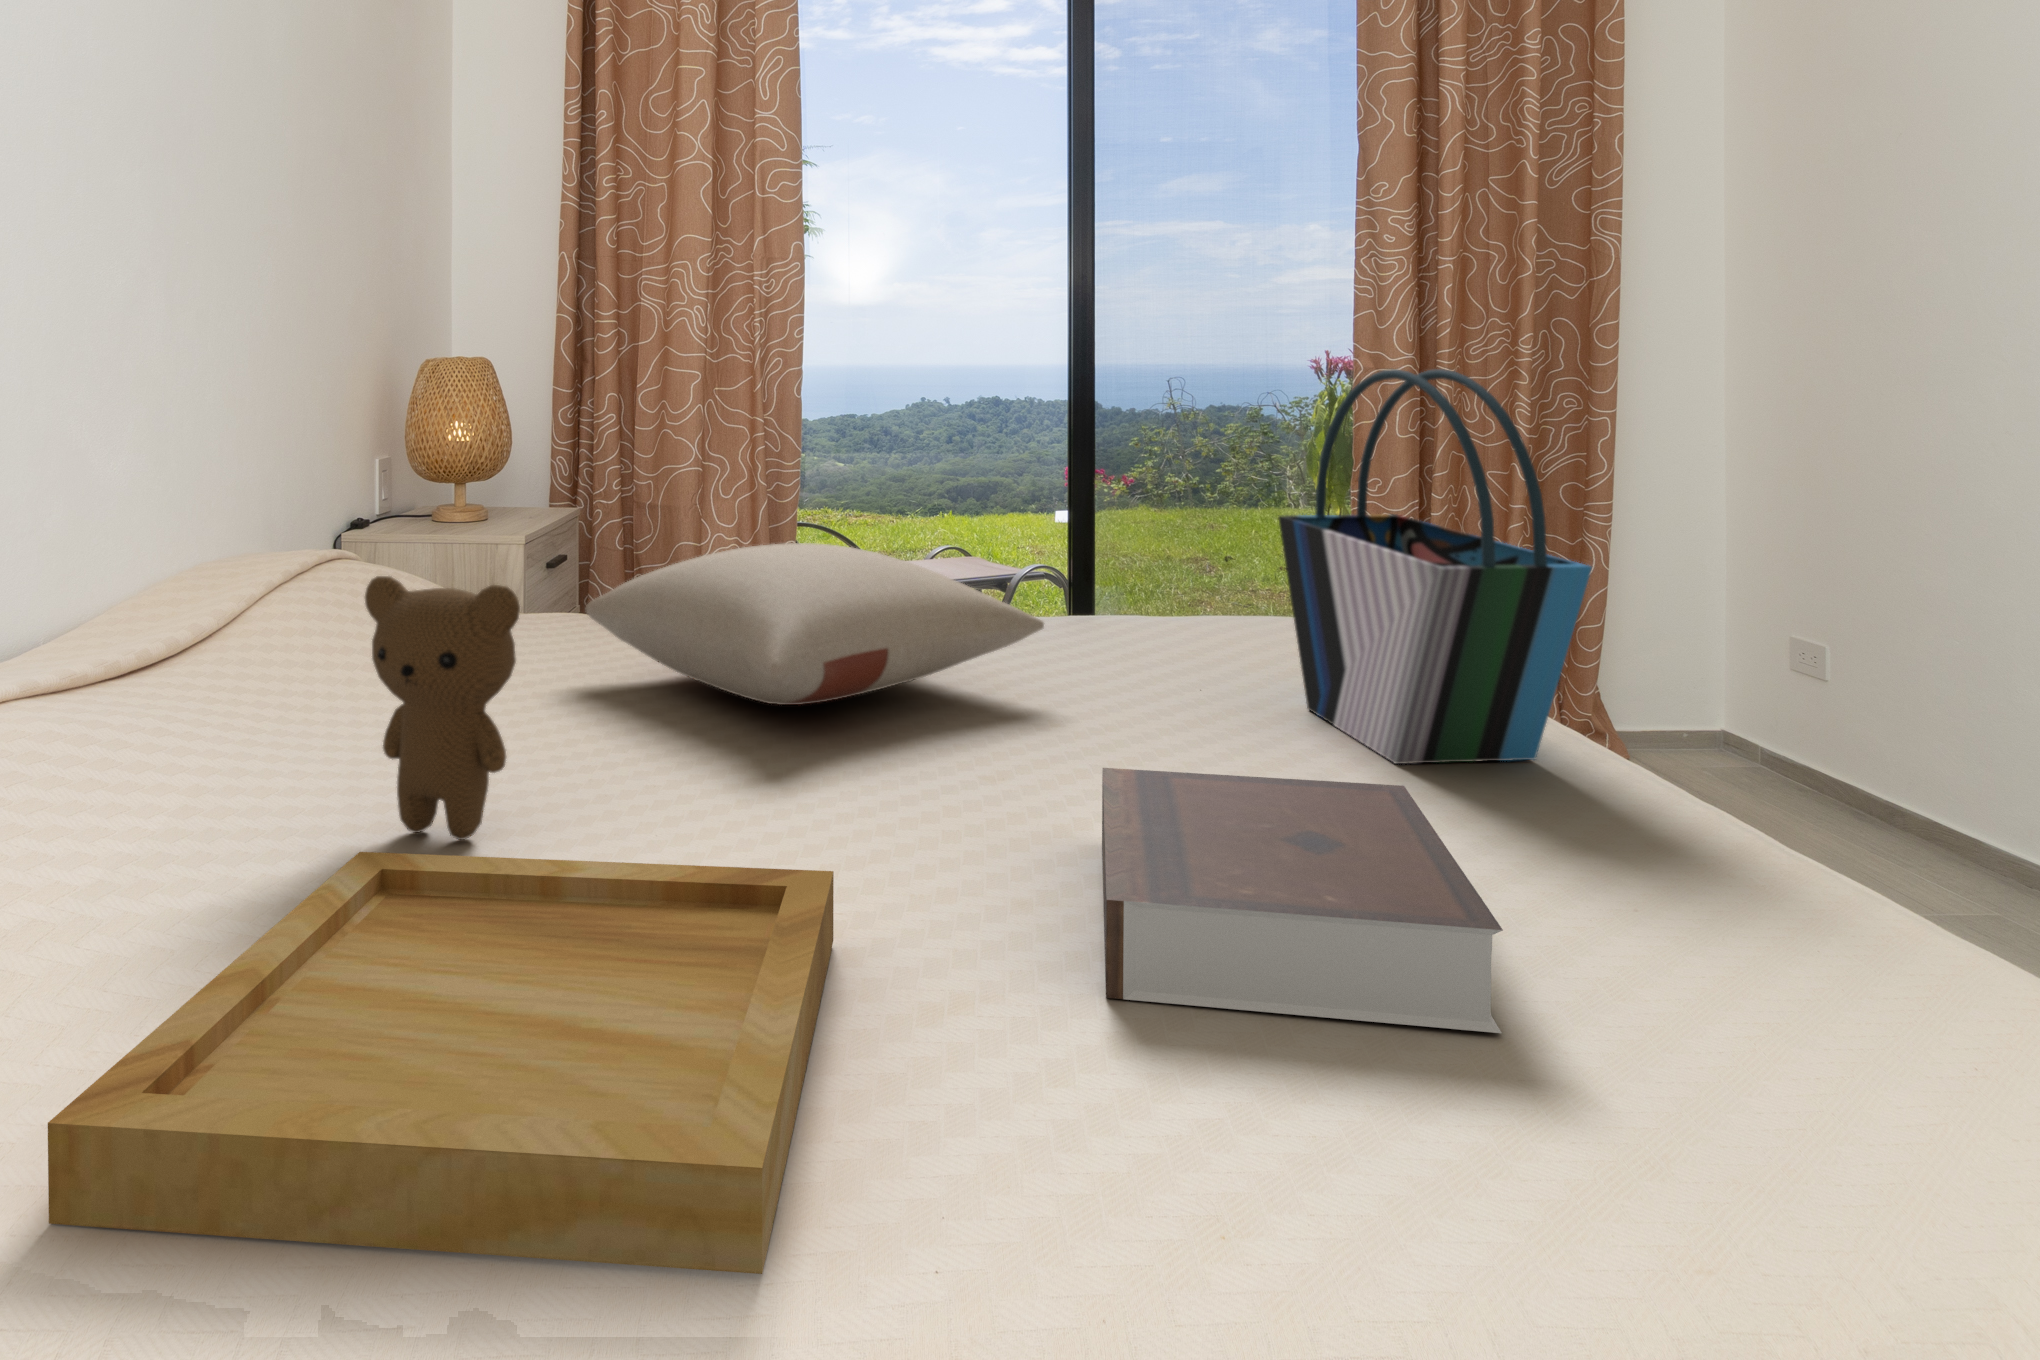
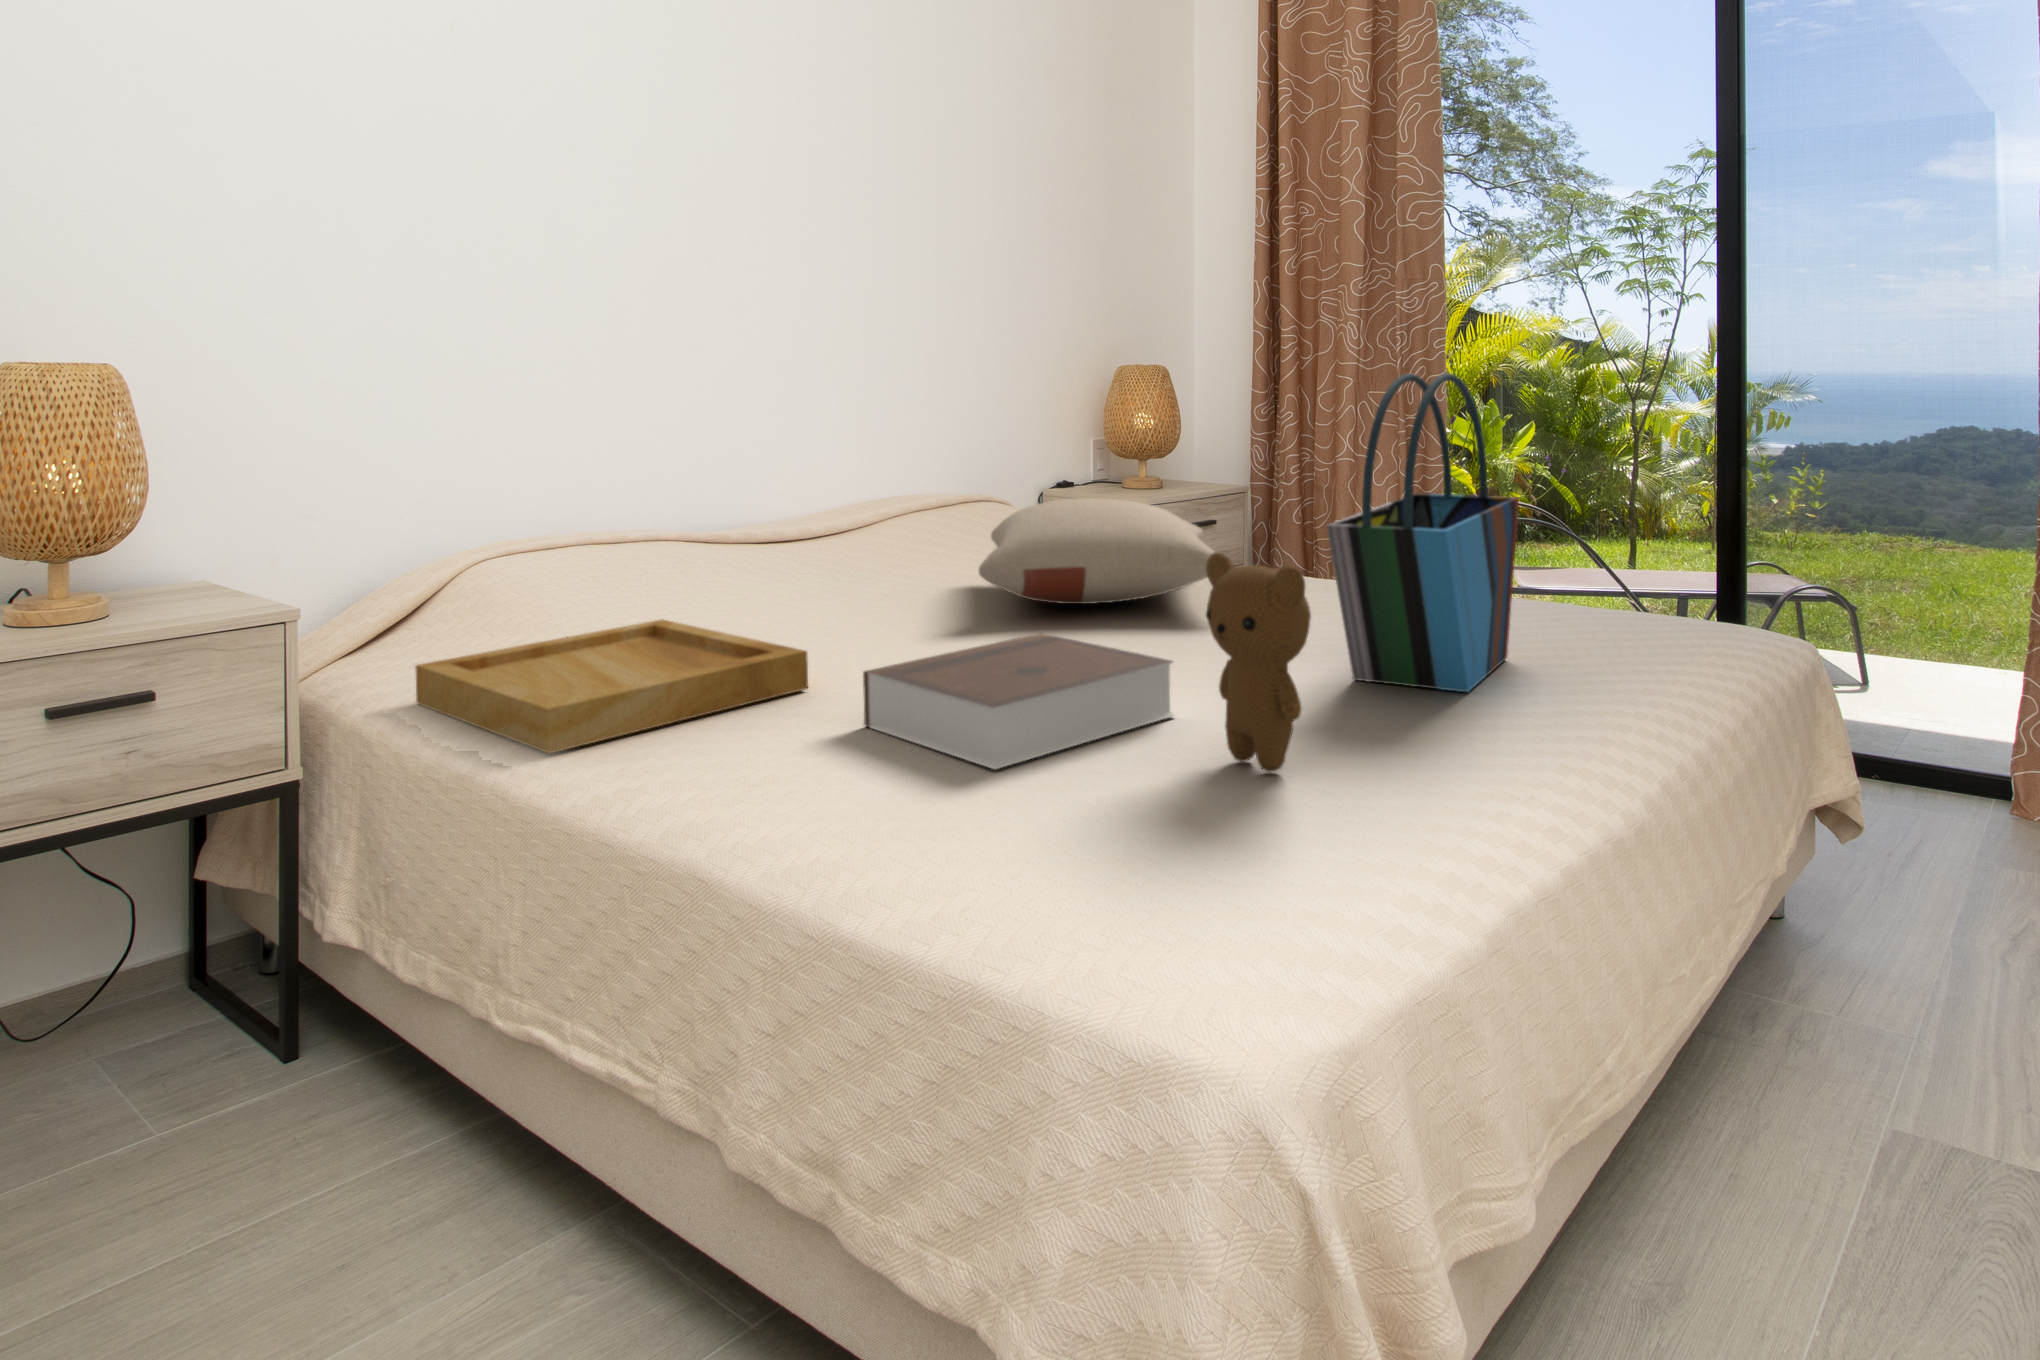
teddy bear: present [365,576,520,840] -> present [1206,553,1311,772]

